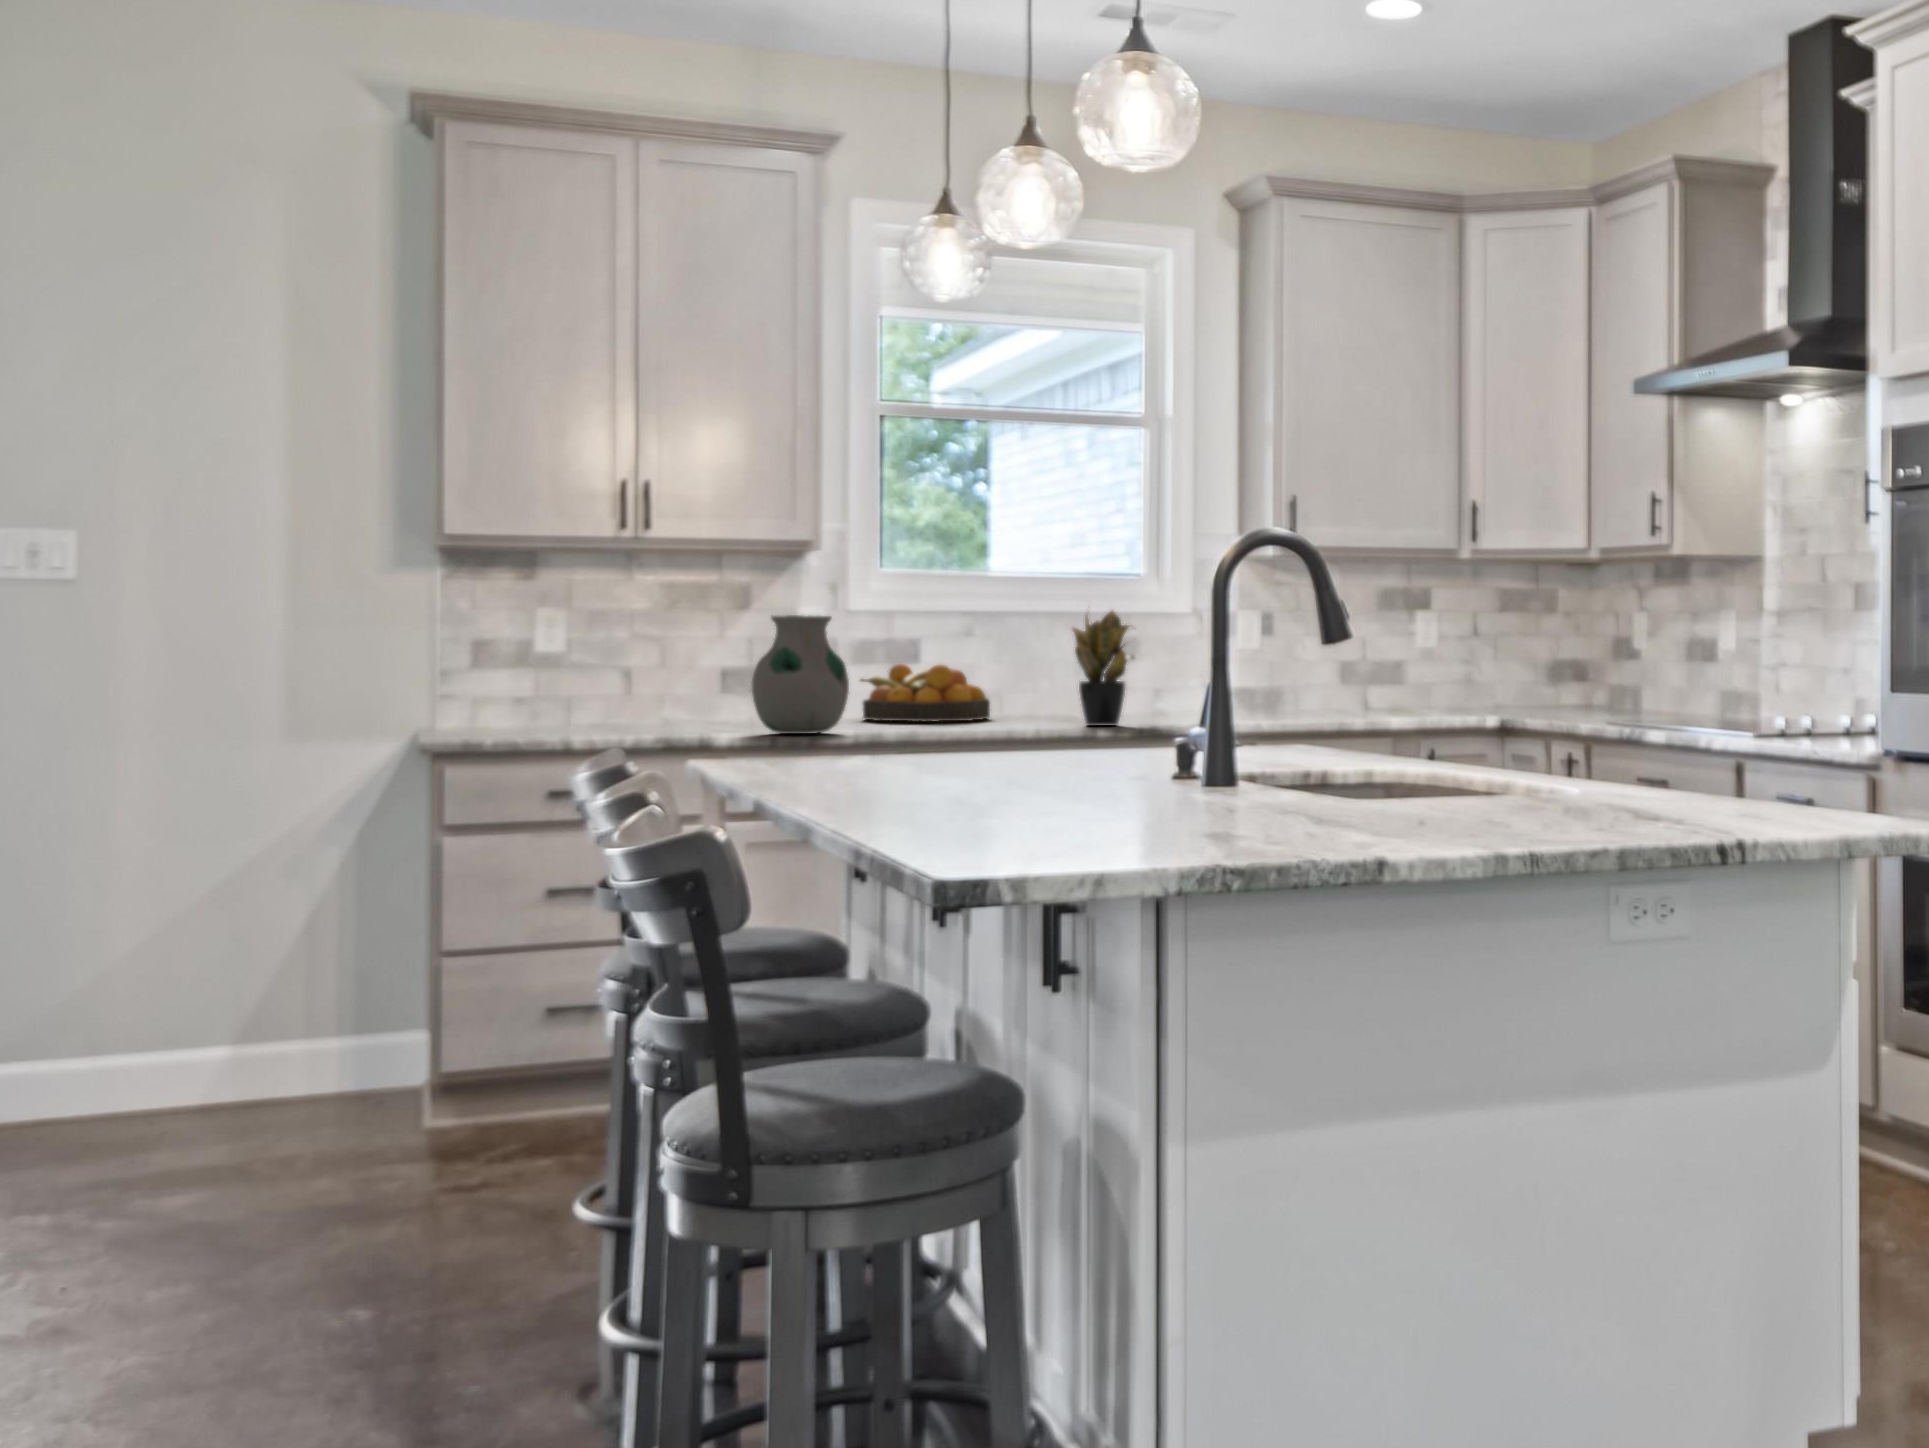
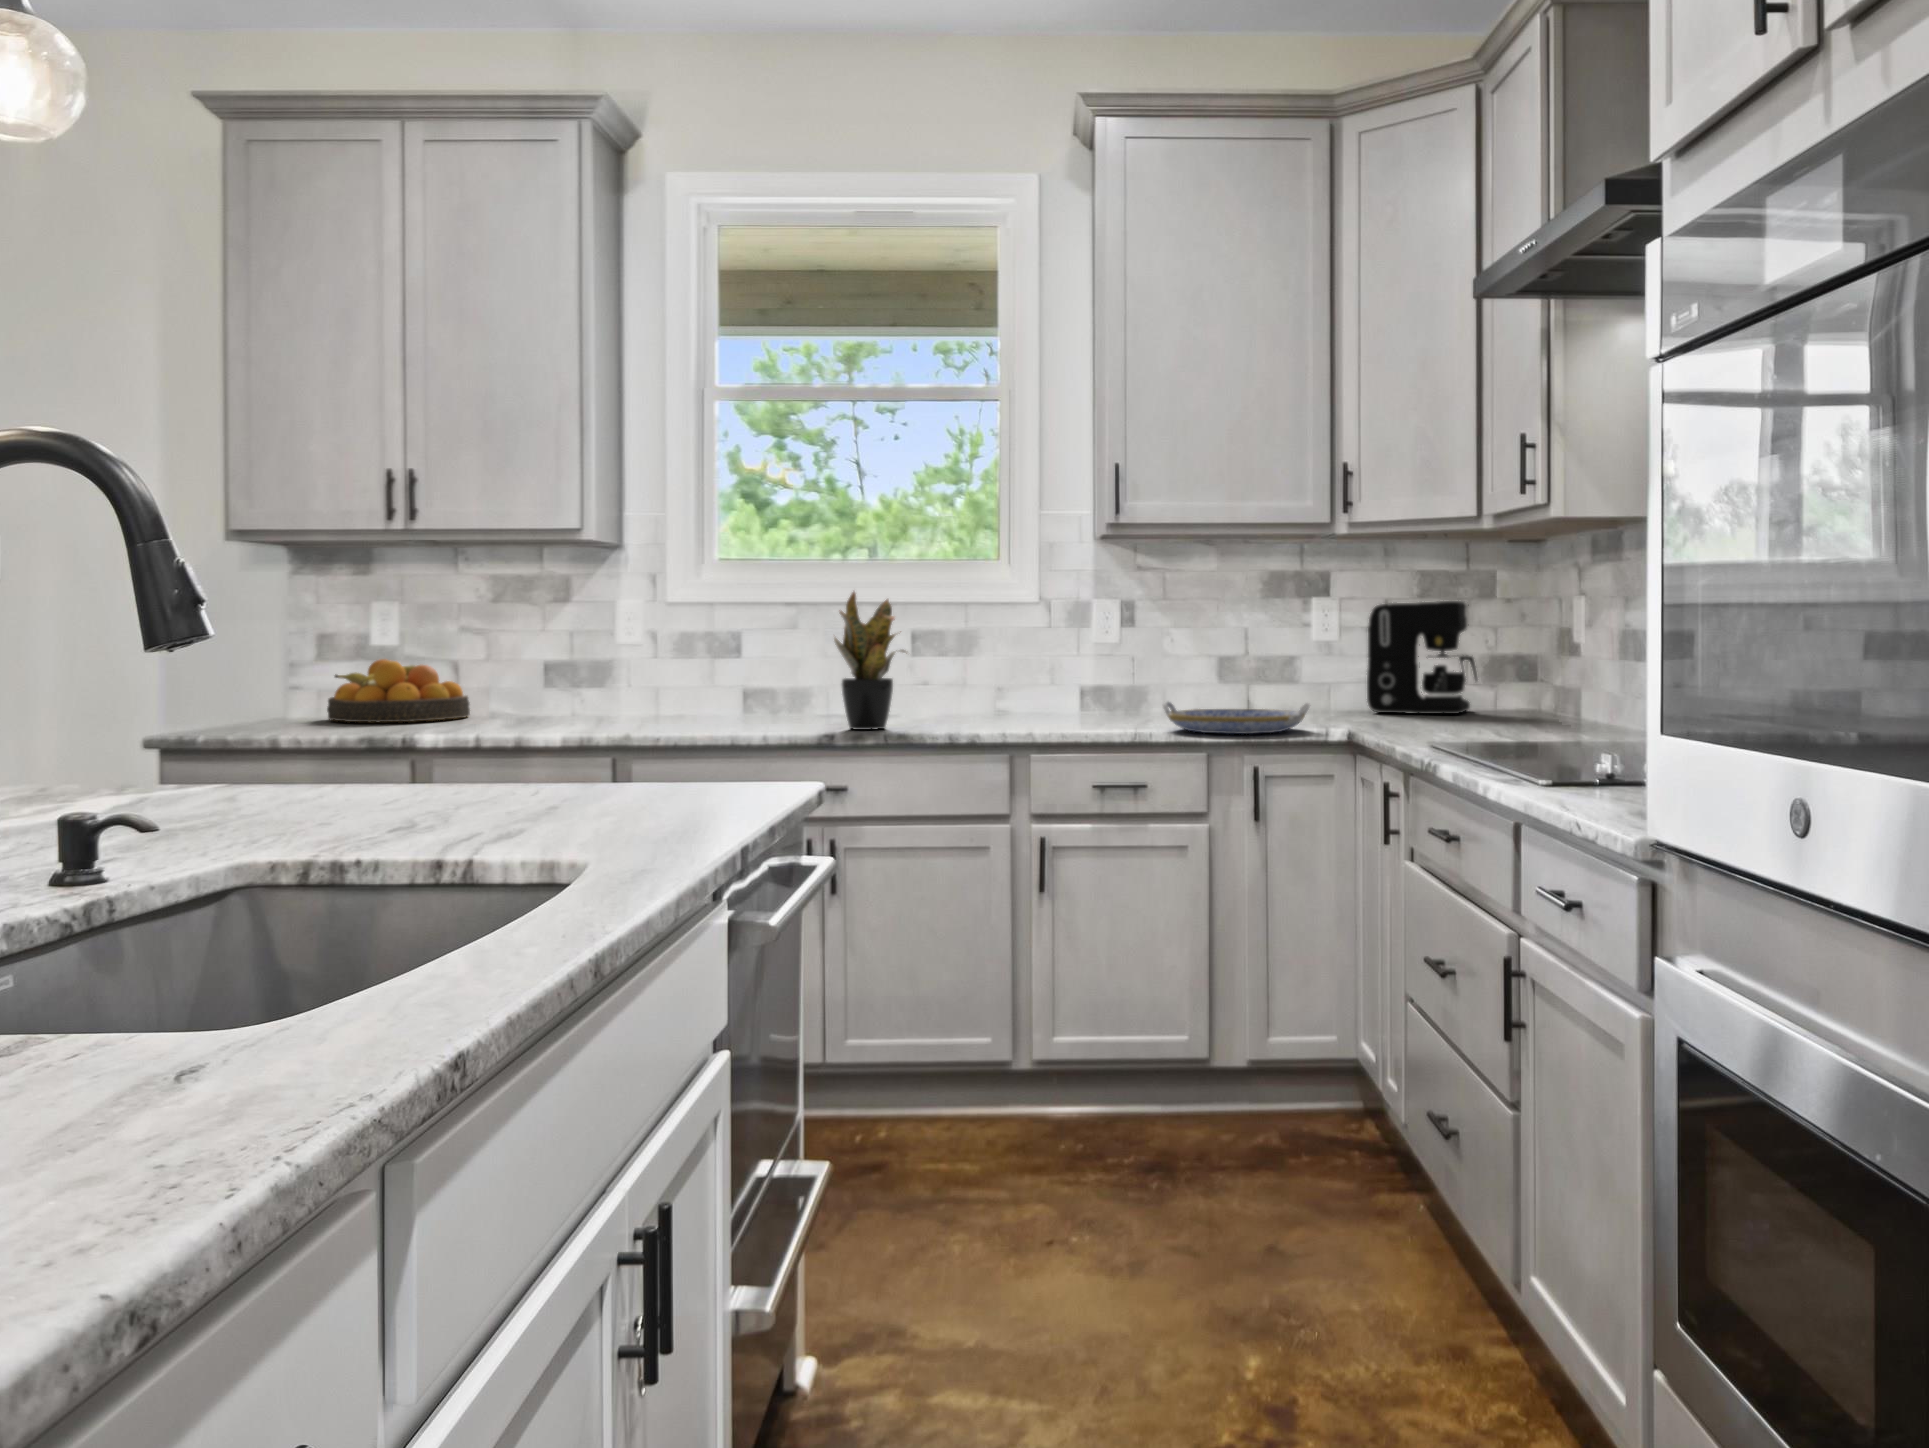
vase: present [752,615,849,734] -> none [469,607,574,734]
coffee maker: none [1460,615,1548,709] -> present [1367,601,1477,714]
fruit bowl: present [861,664,990,722] -> present [327,659,470,722]
serving tray: none [1351,698,1472,723] -> present [1163,701,1310,734]

